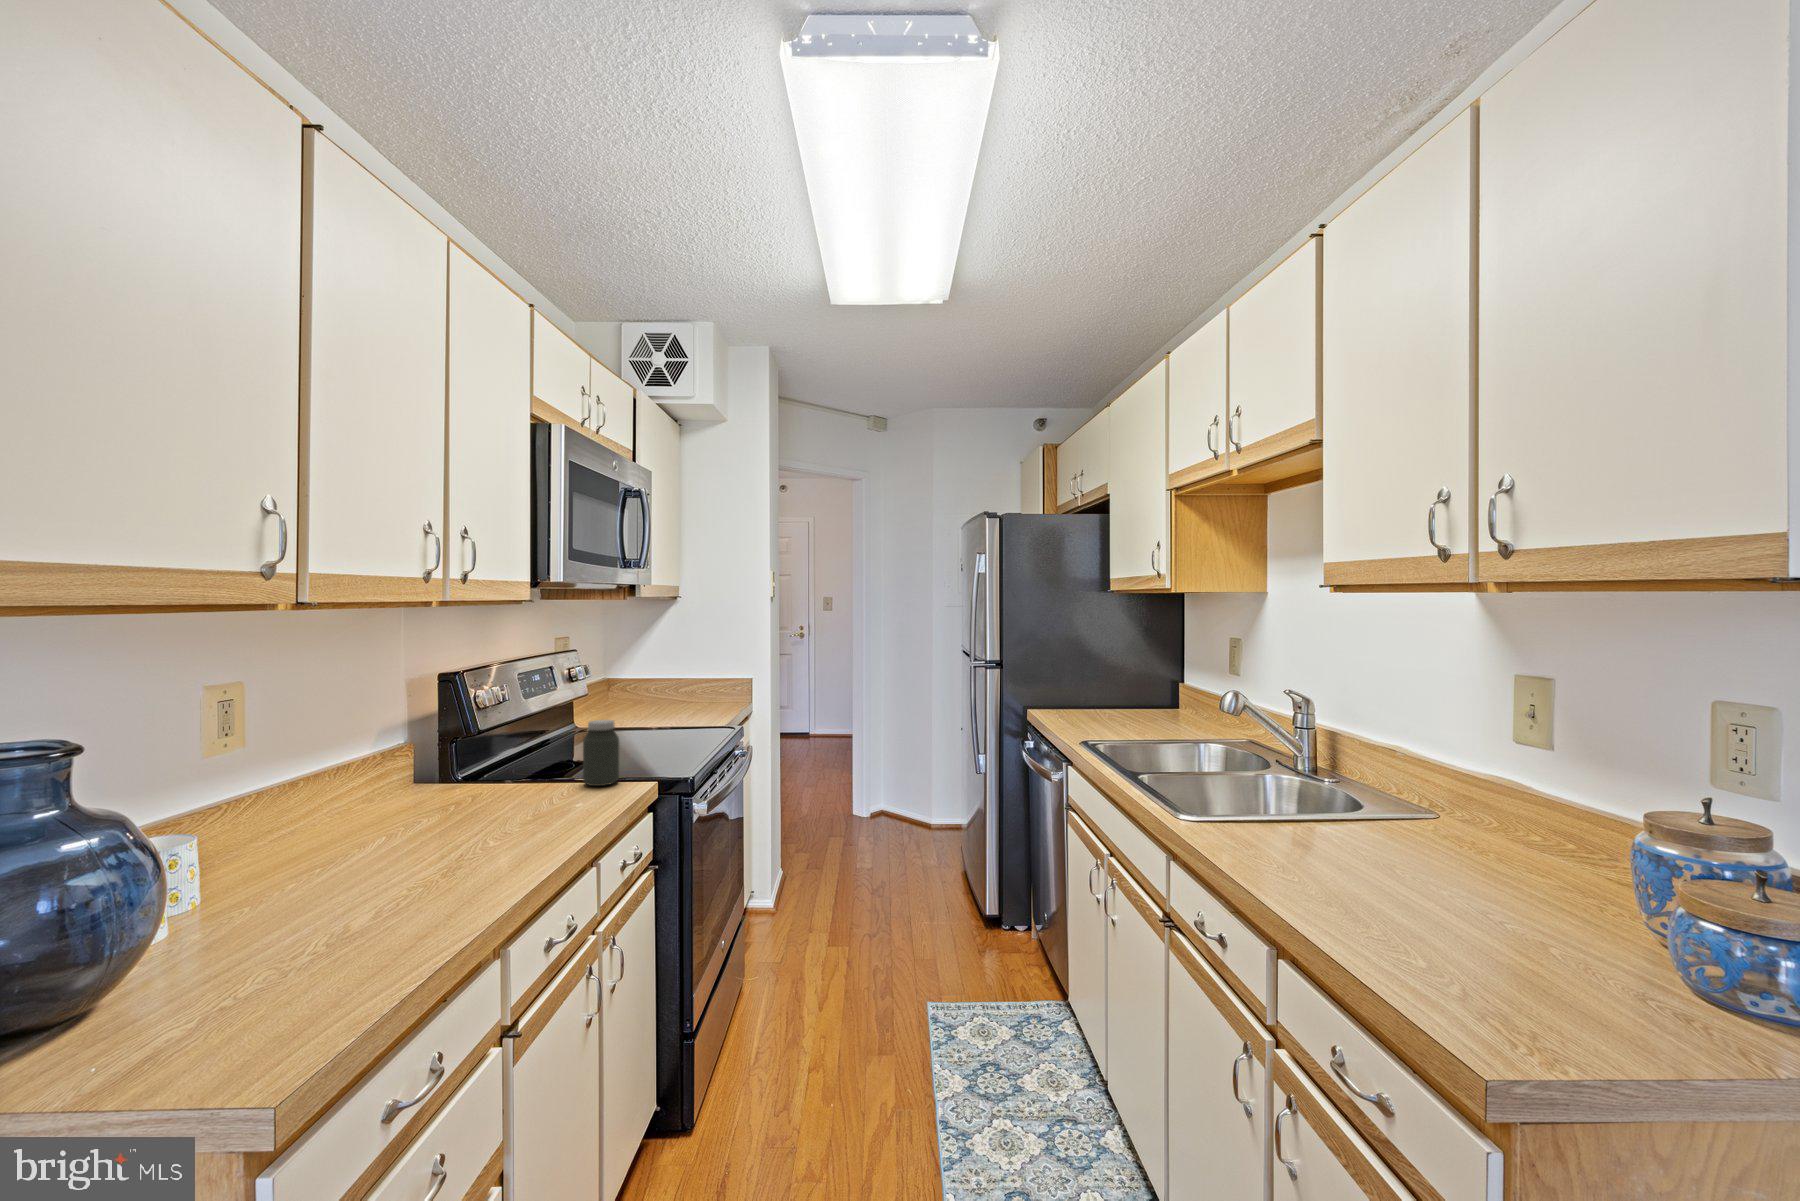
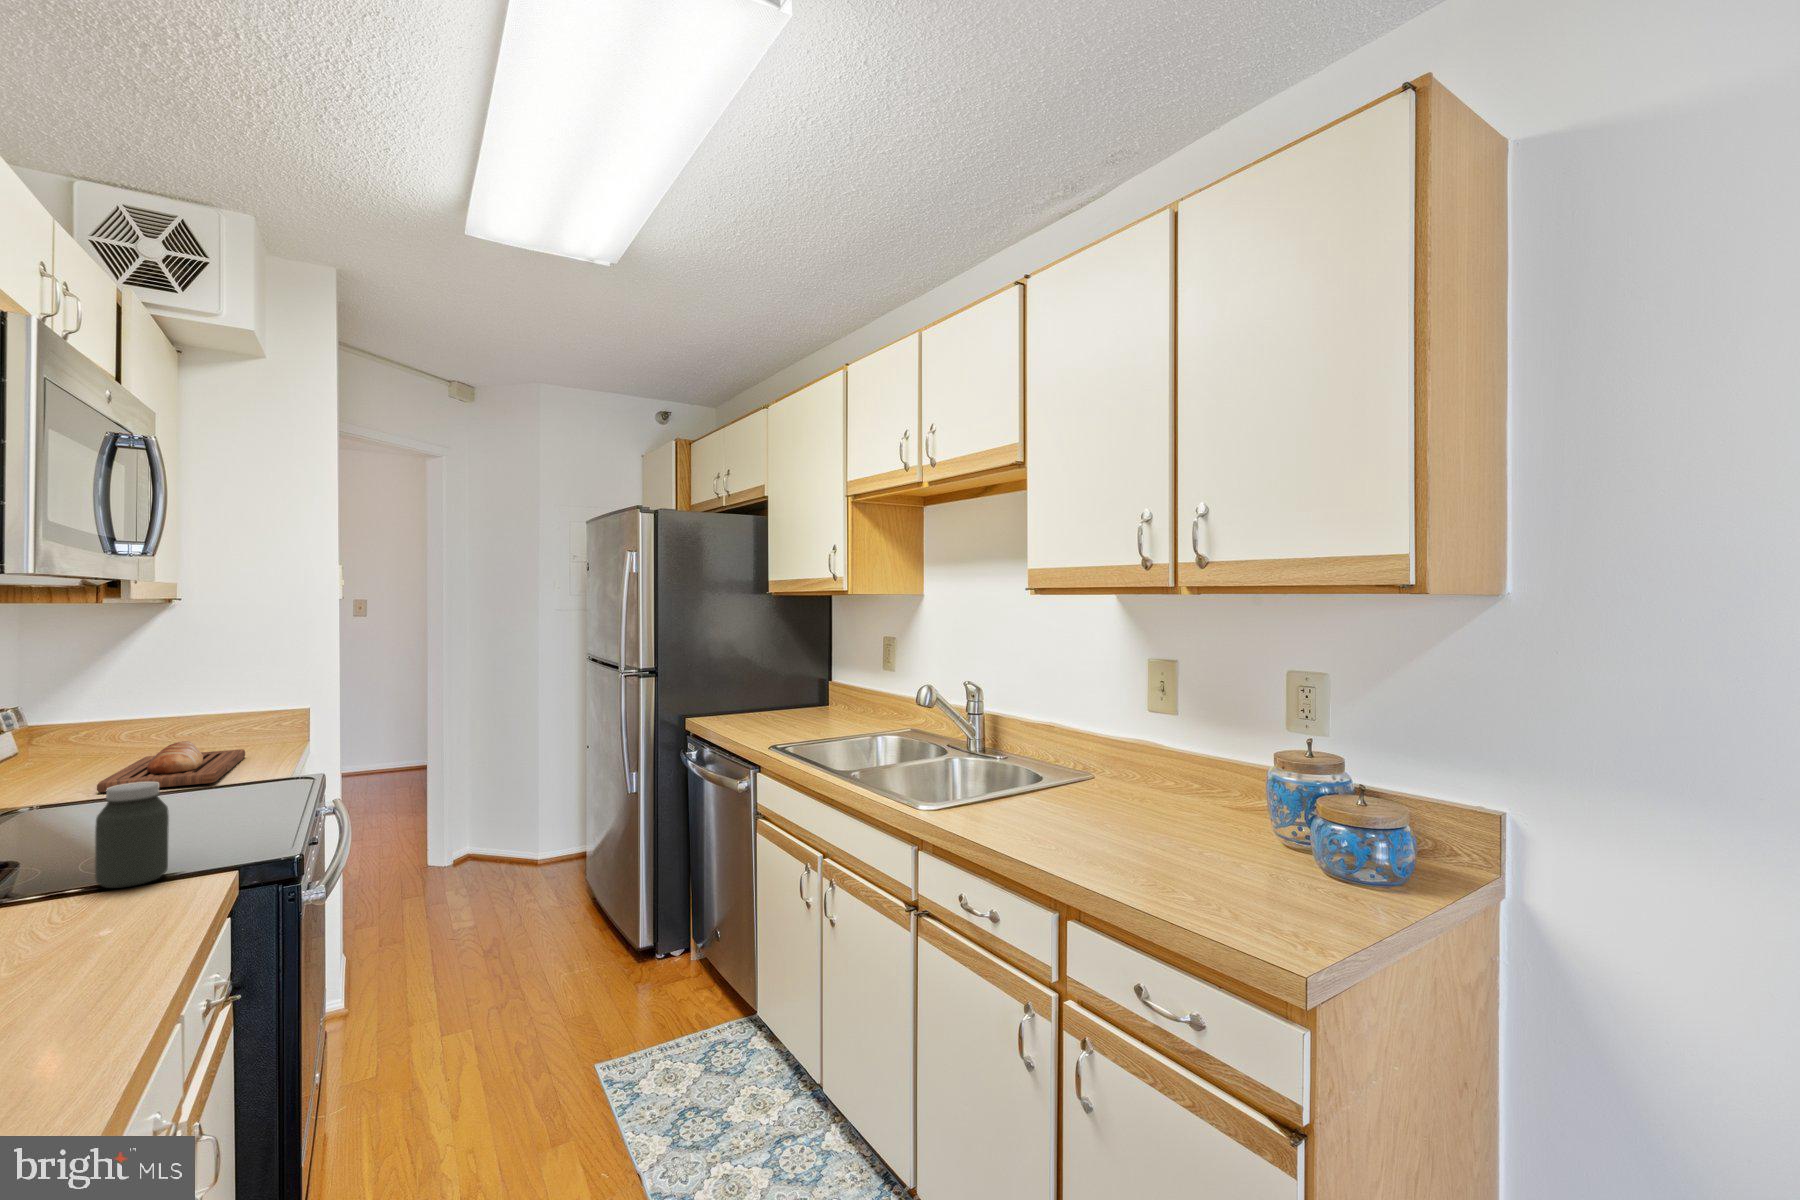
bread loaf: none [621,698,708,727] -> present [97,741,245,792]

